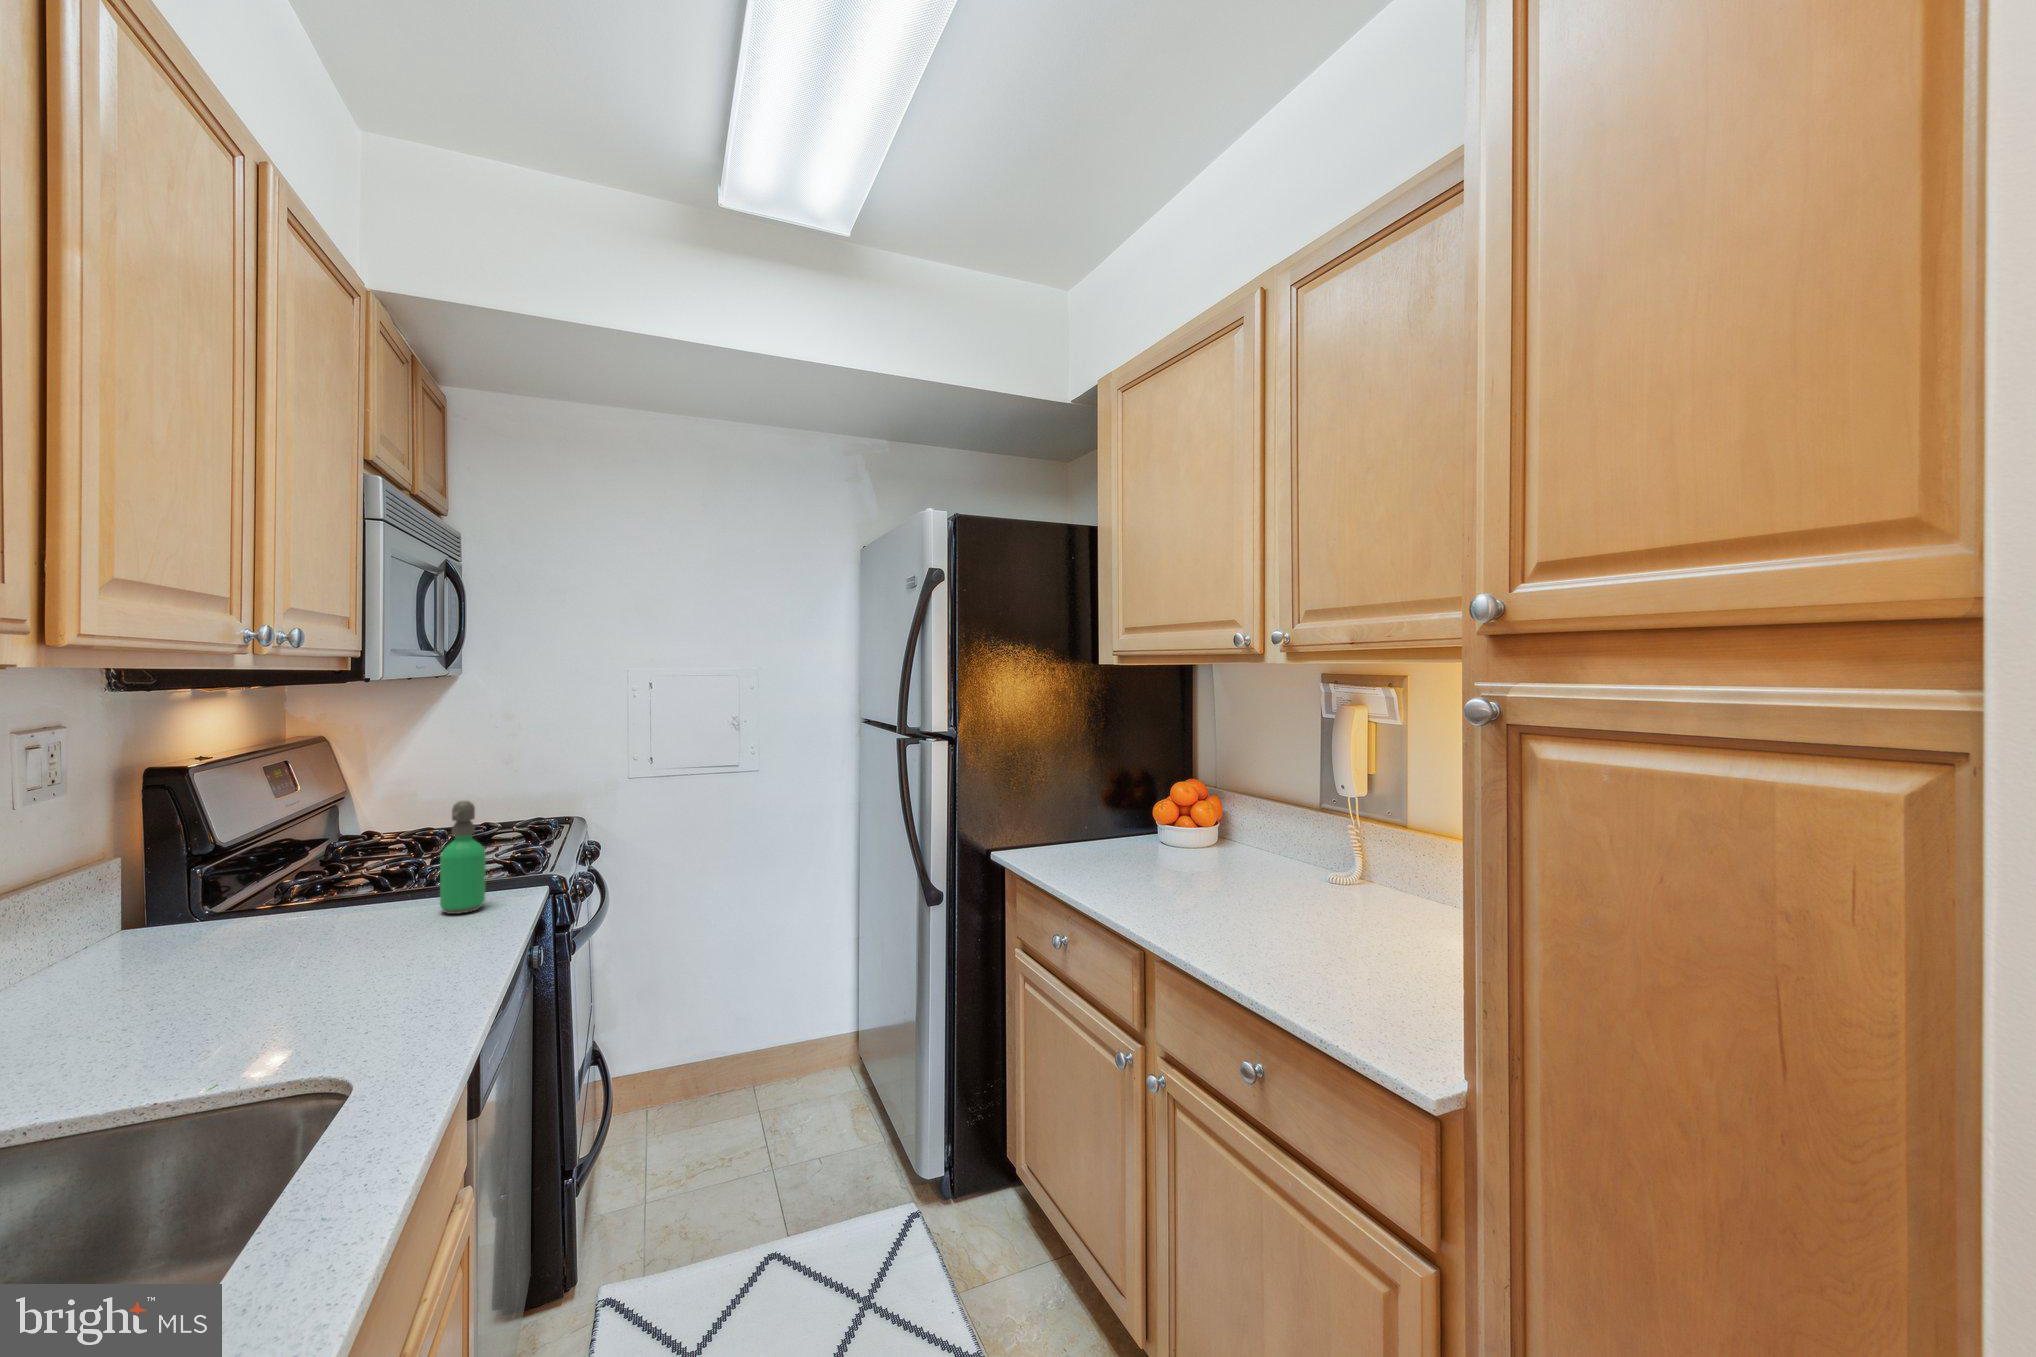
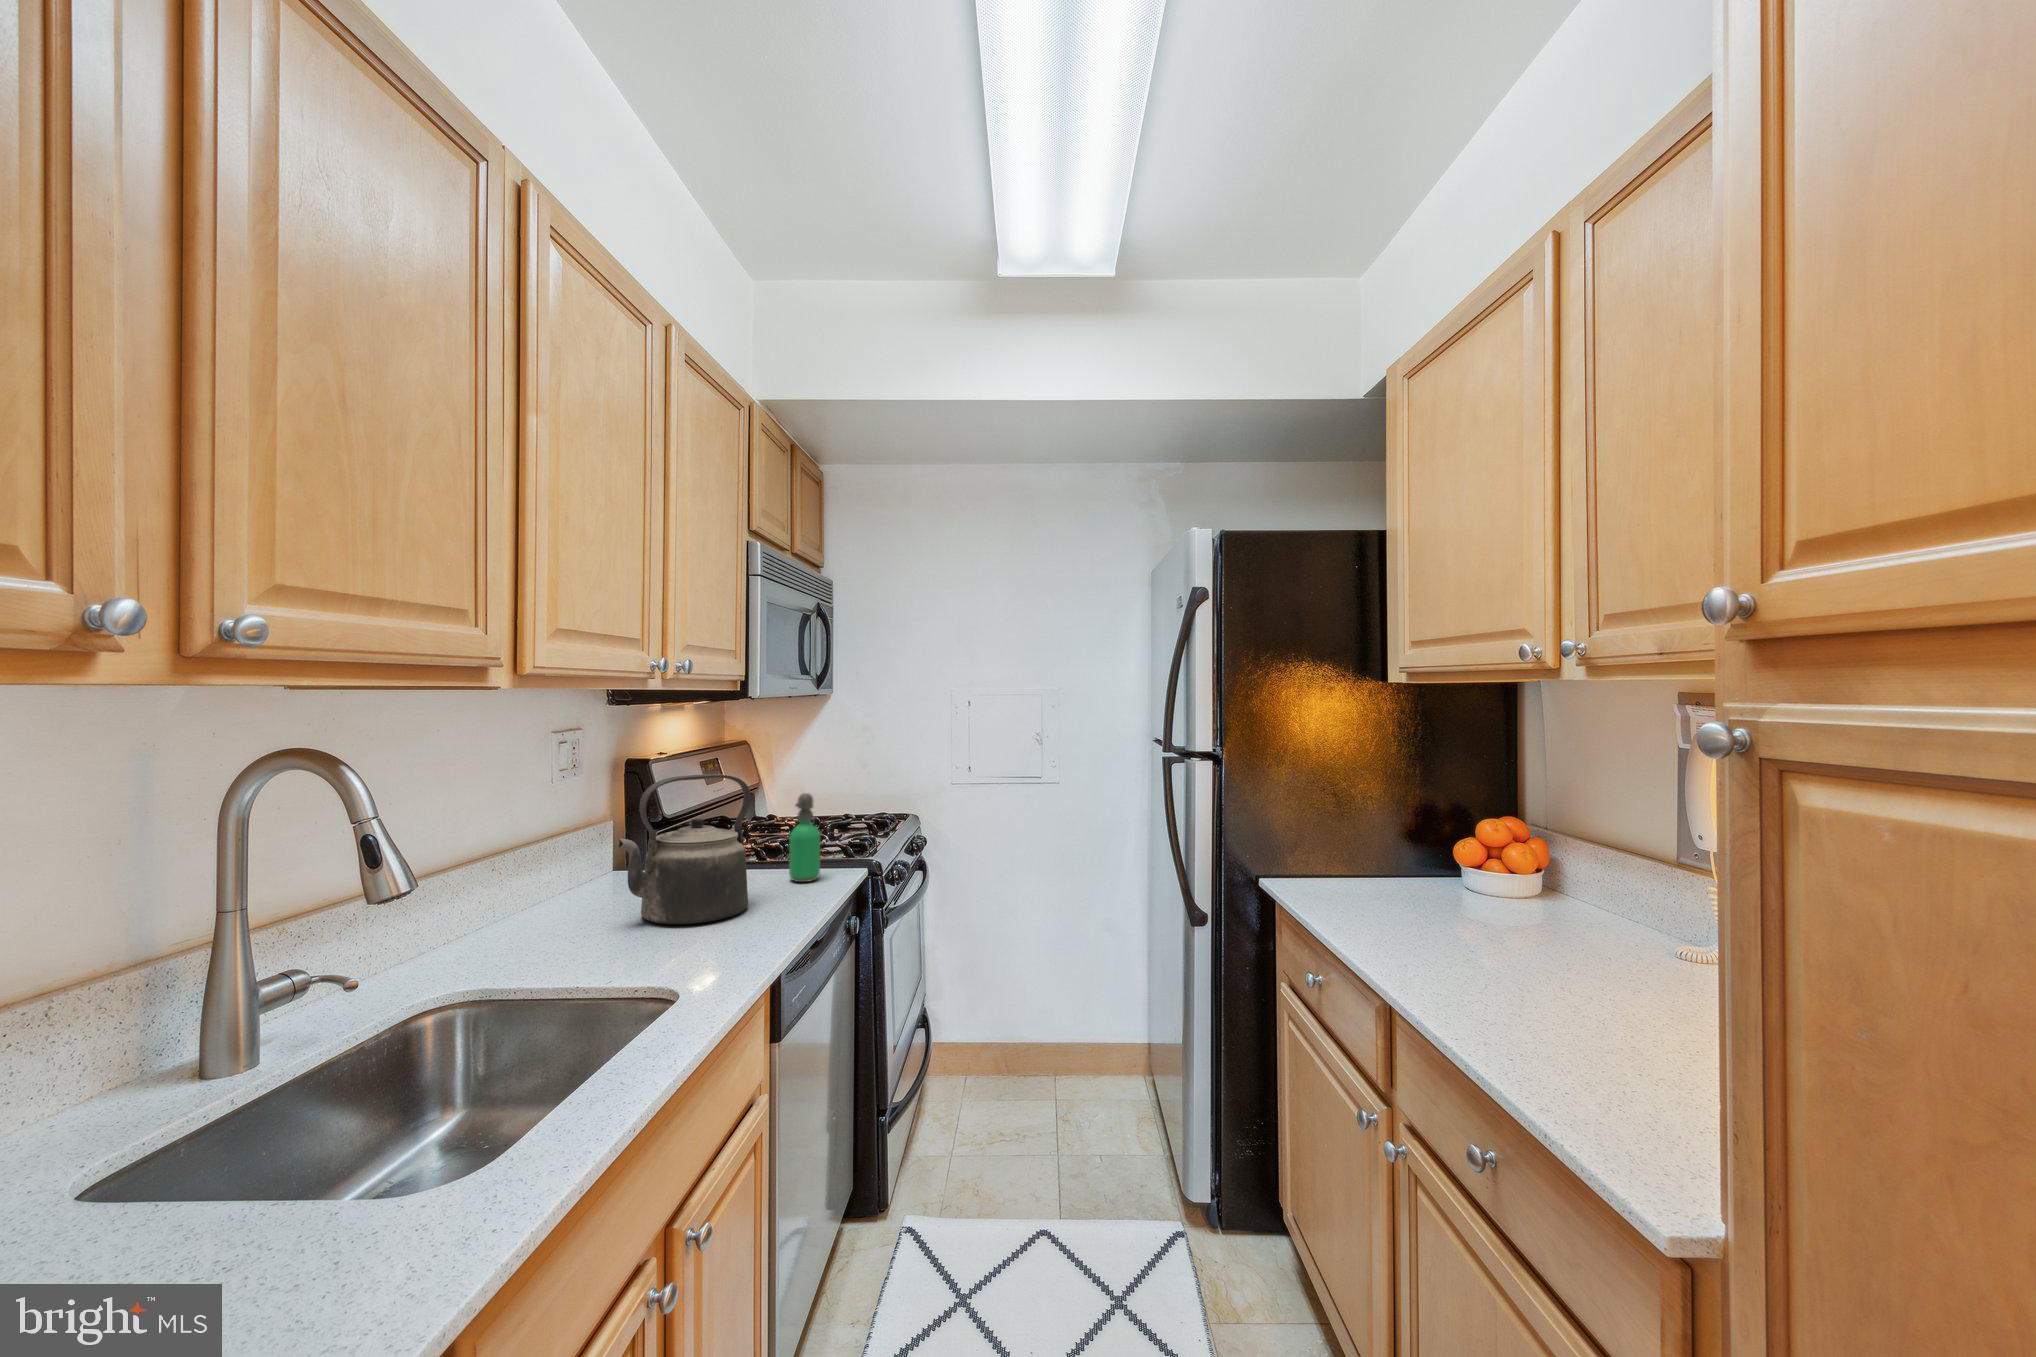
kettle: none [181,783,396,994] -> present [618,774,751,924]

